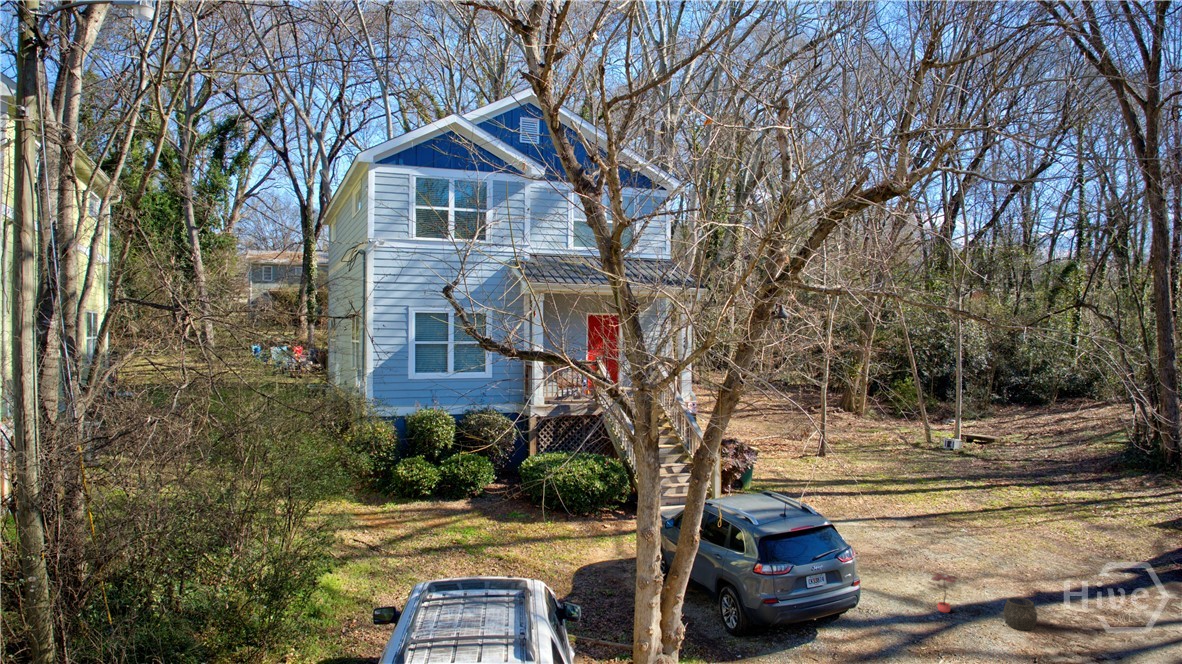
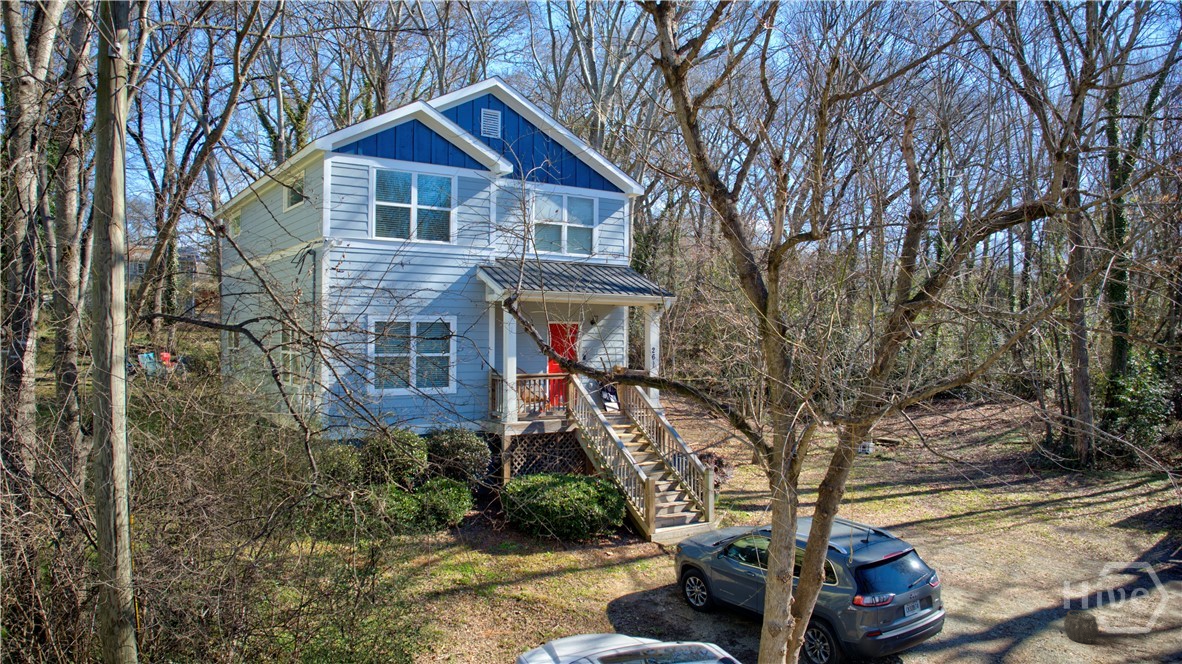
potted plant: present [932,573,957,612] -> none [988,590,1016,629]

